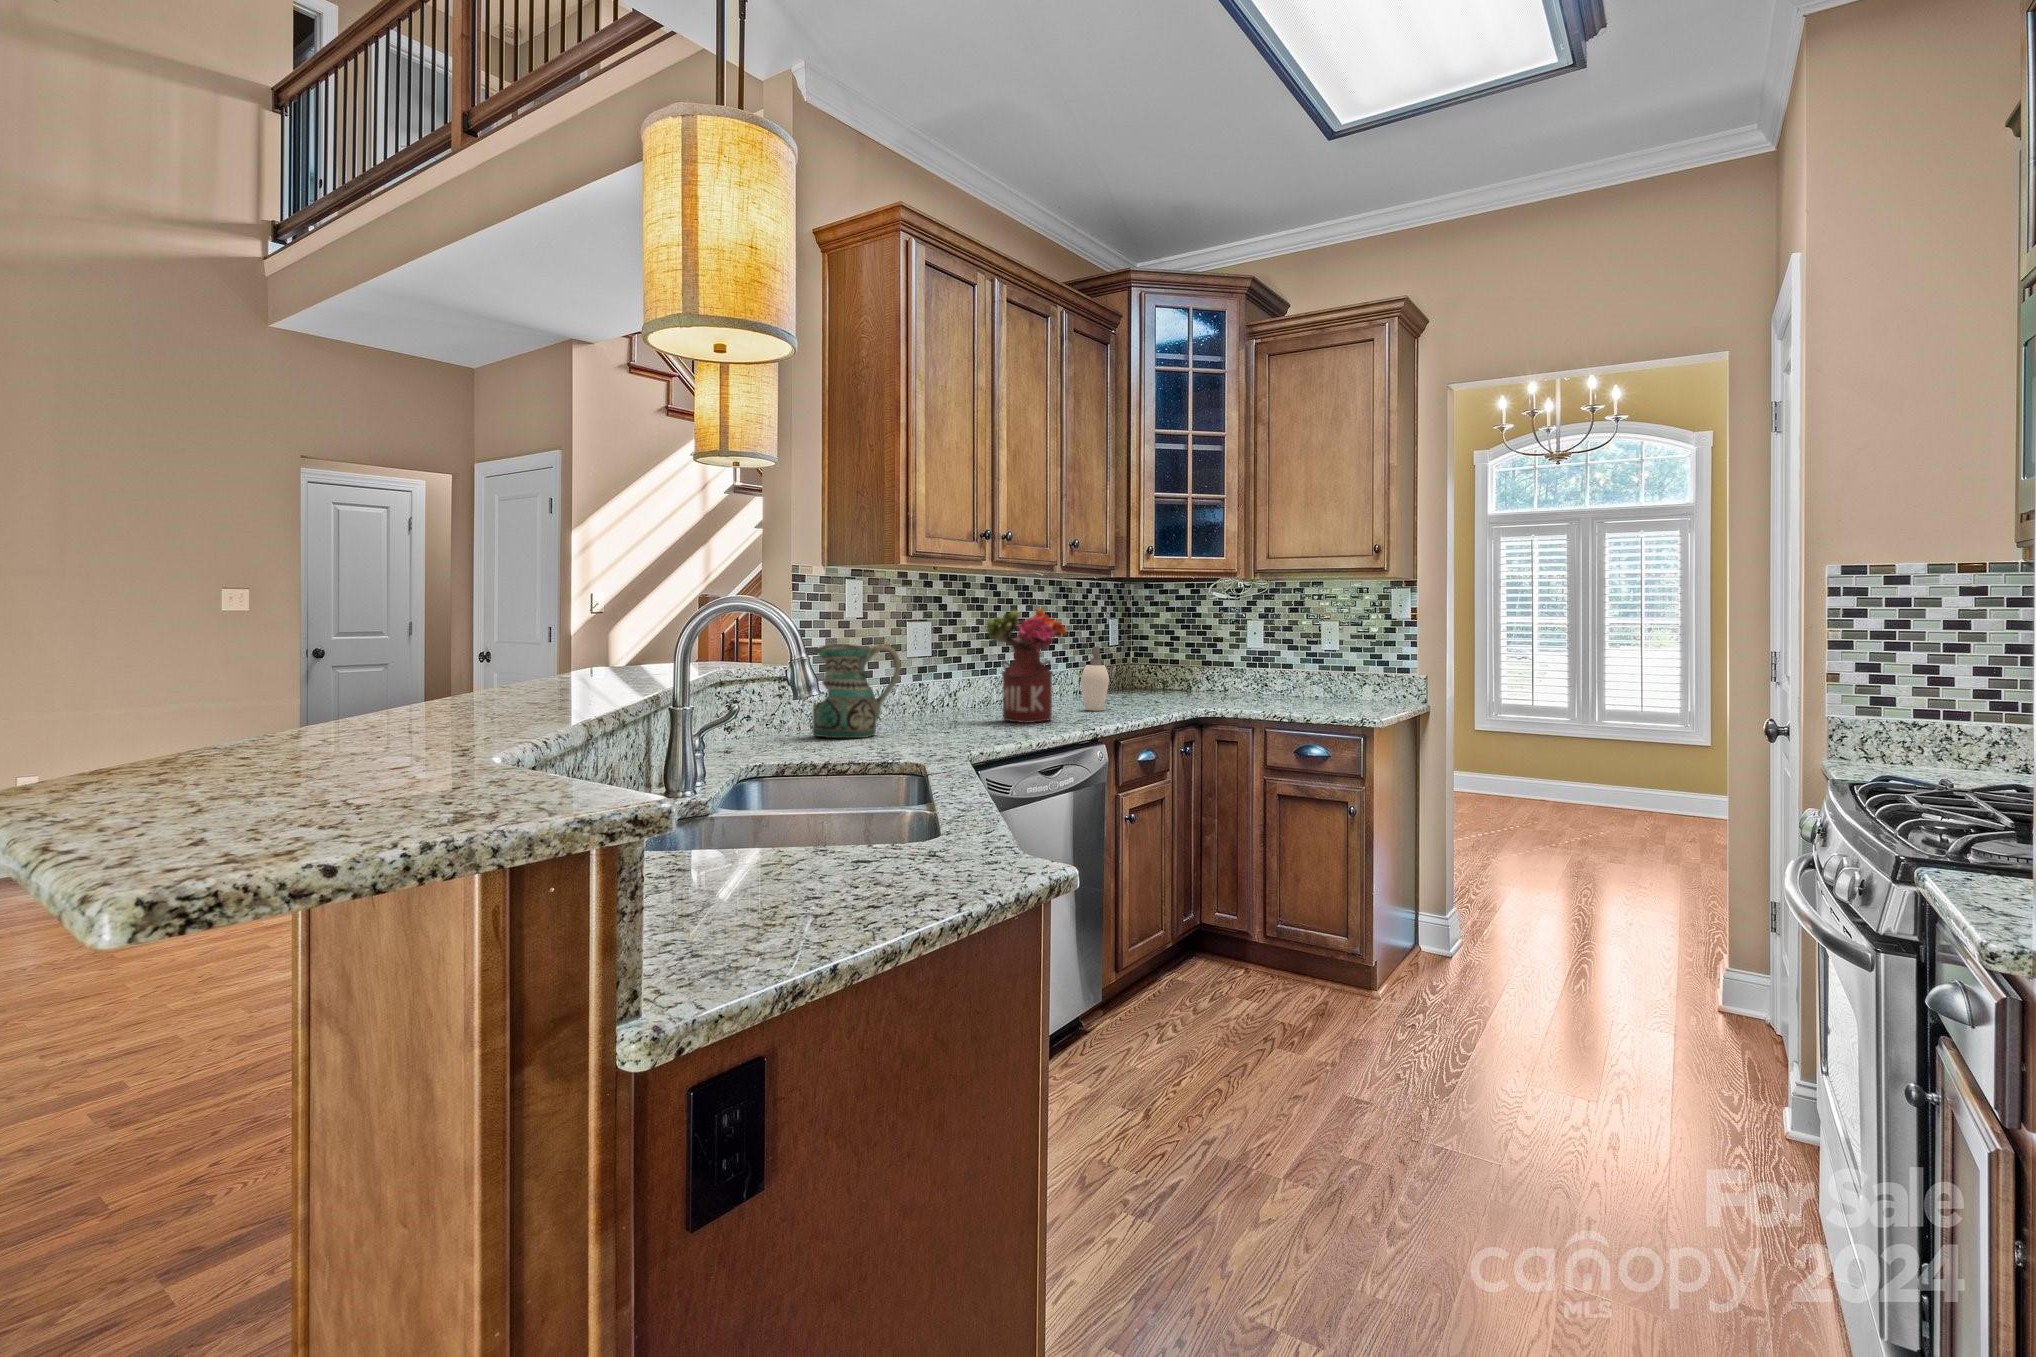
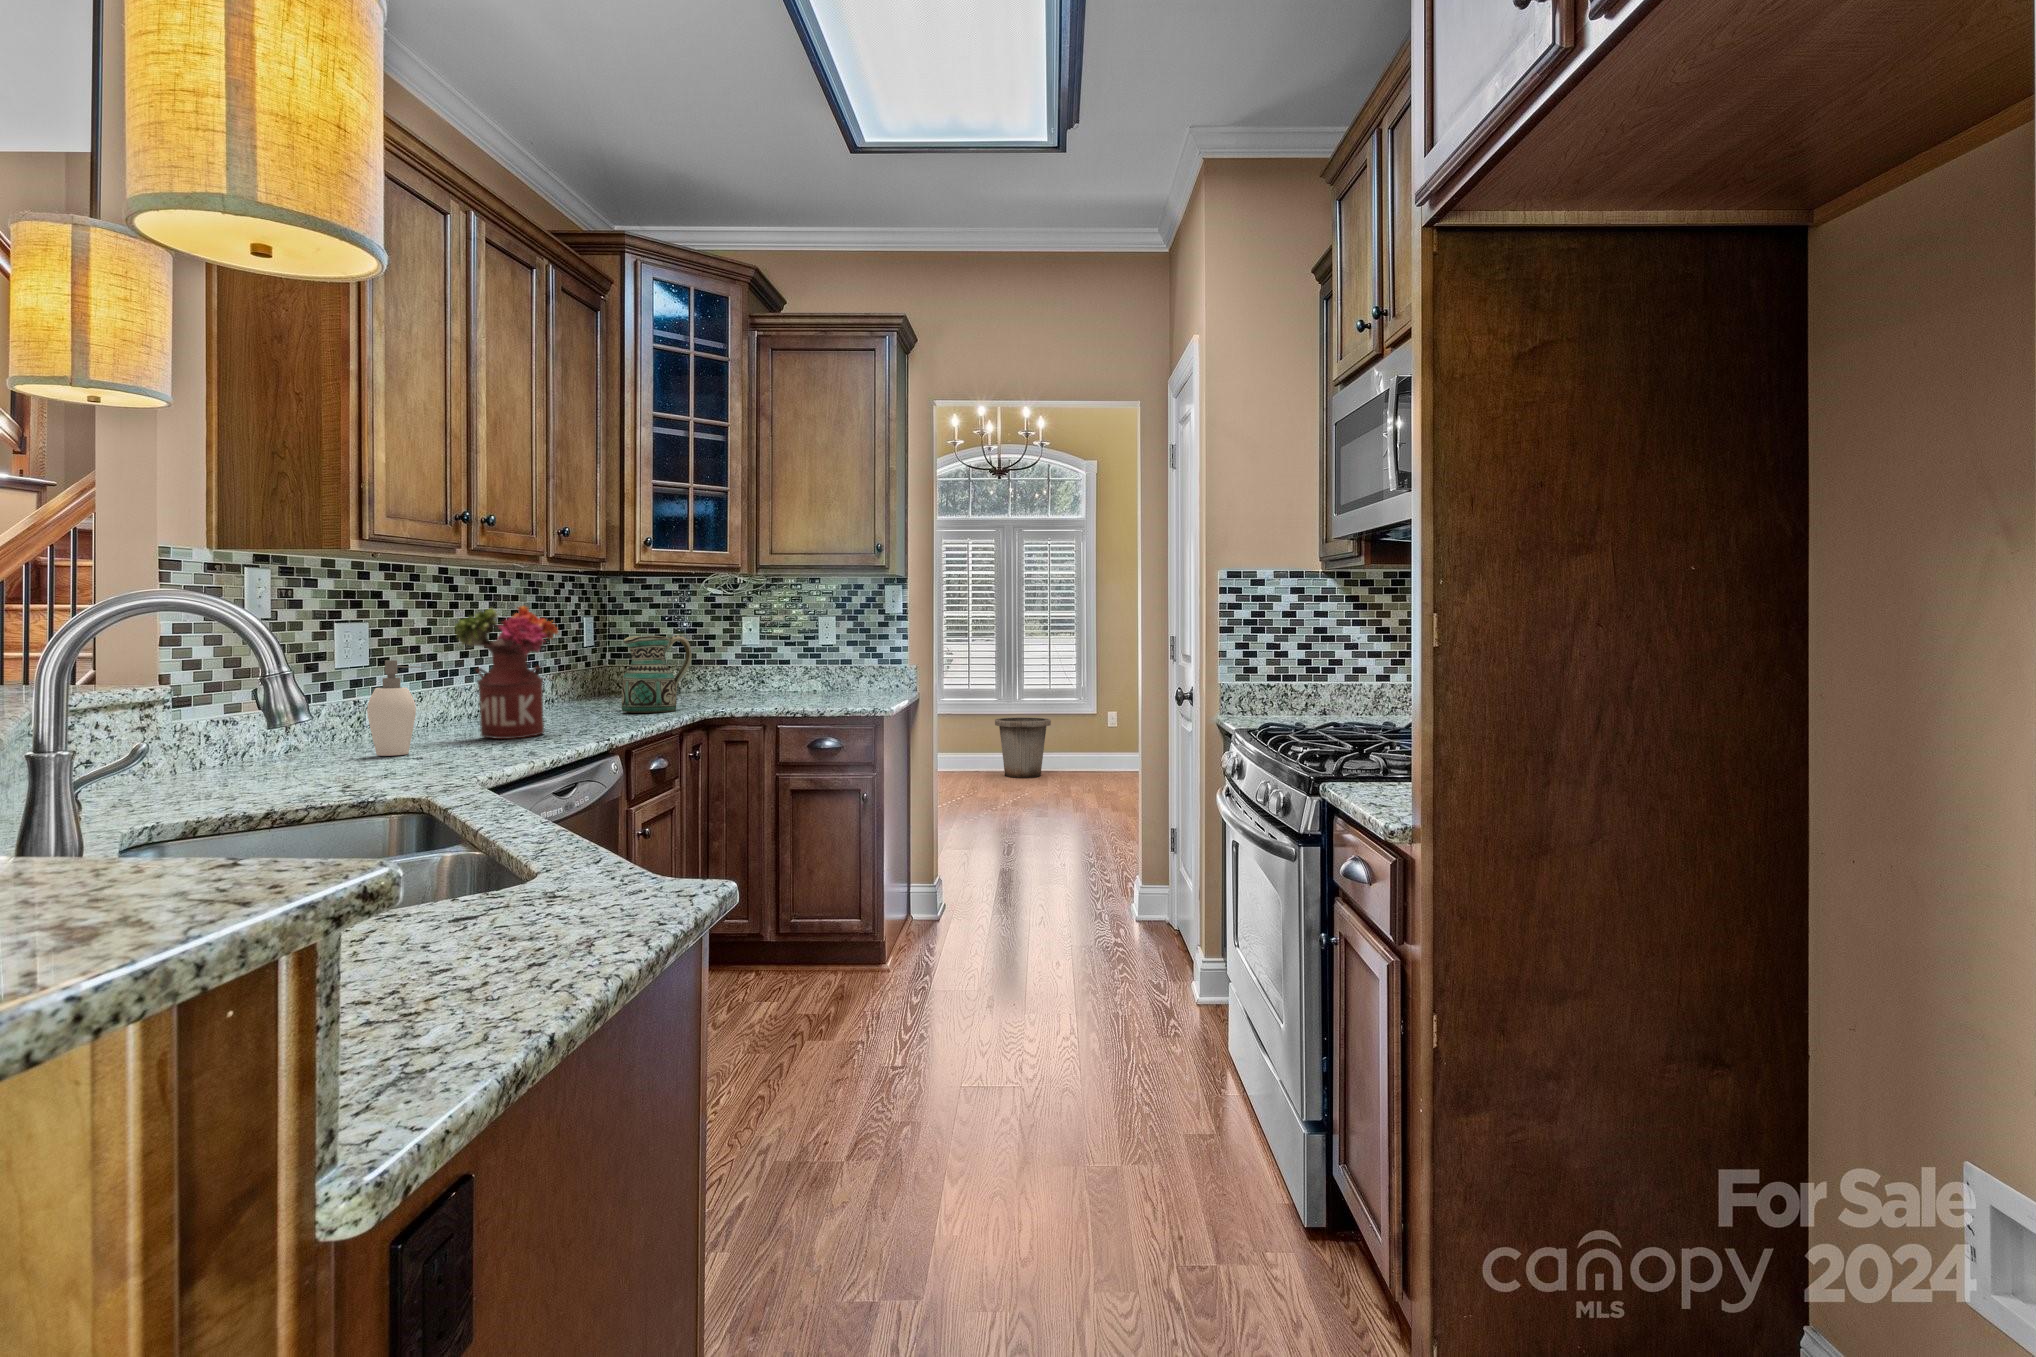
ceramic pitcher: present [812,644,901,738] -> present [622,635,692,712]
soap dispenser: present [1081,647,1116,711] -> present [367,660,423,756]
trash can: none [1532,735,1602,801] -> present [995,717,1051,778]

